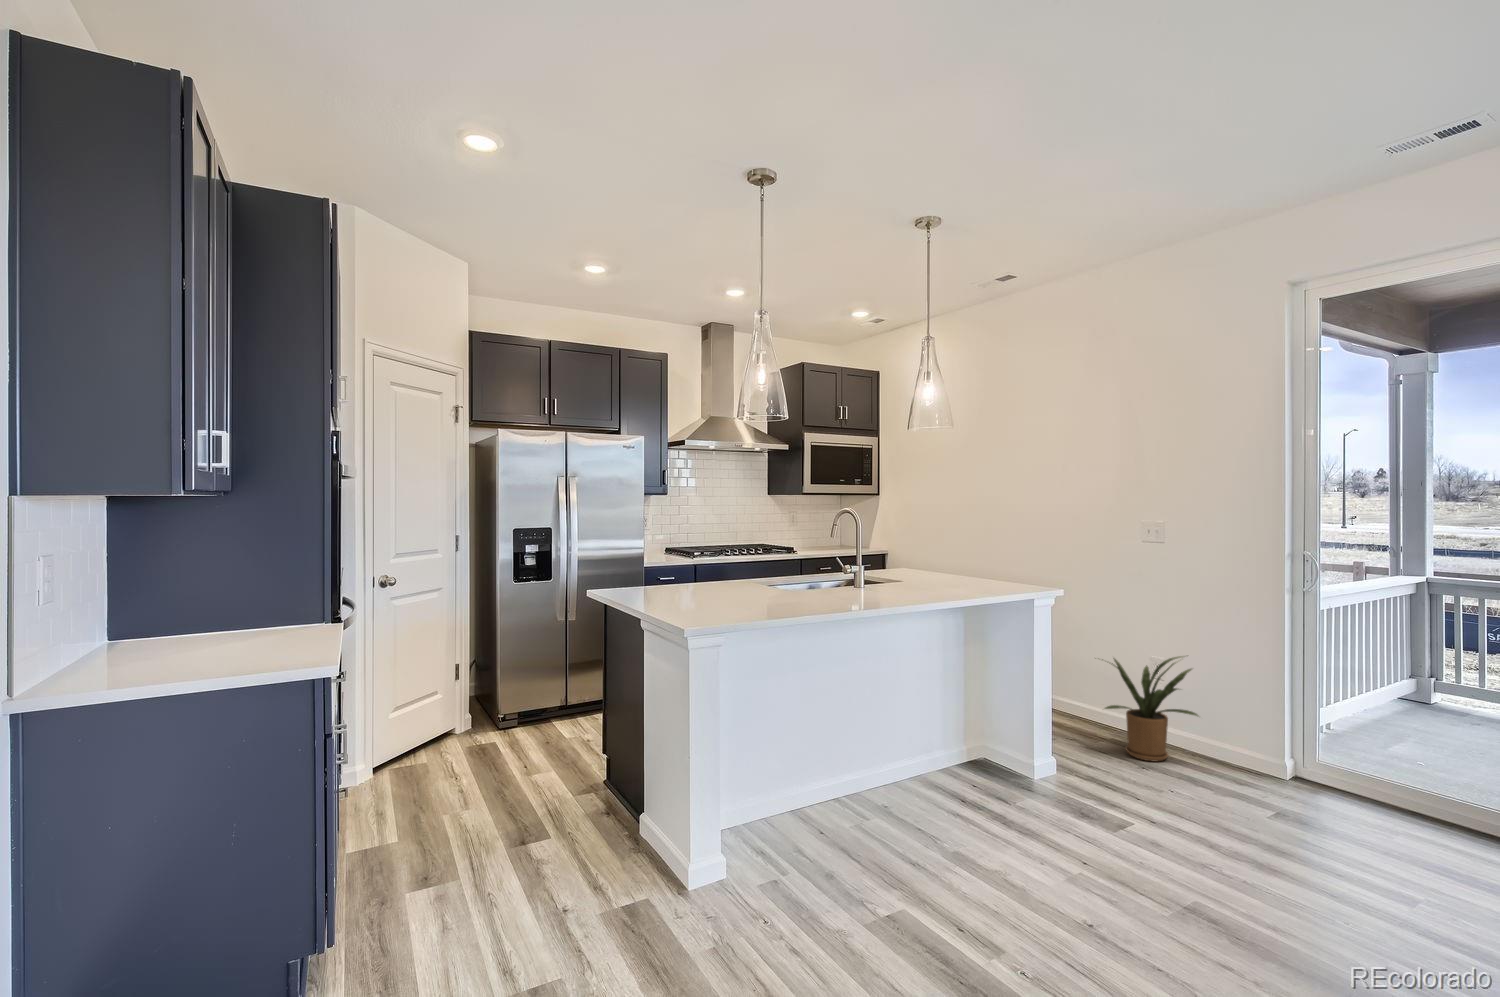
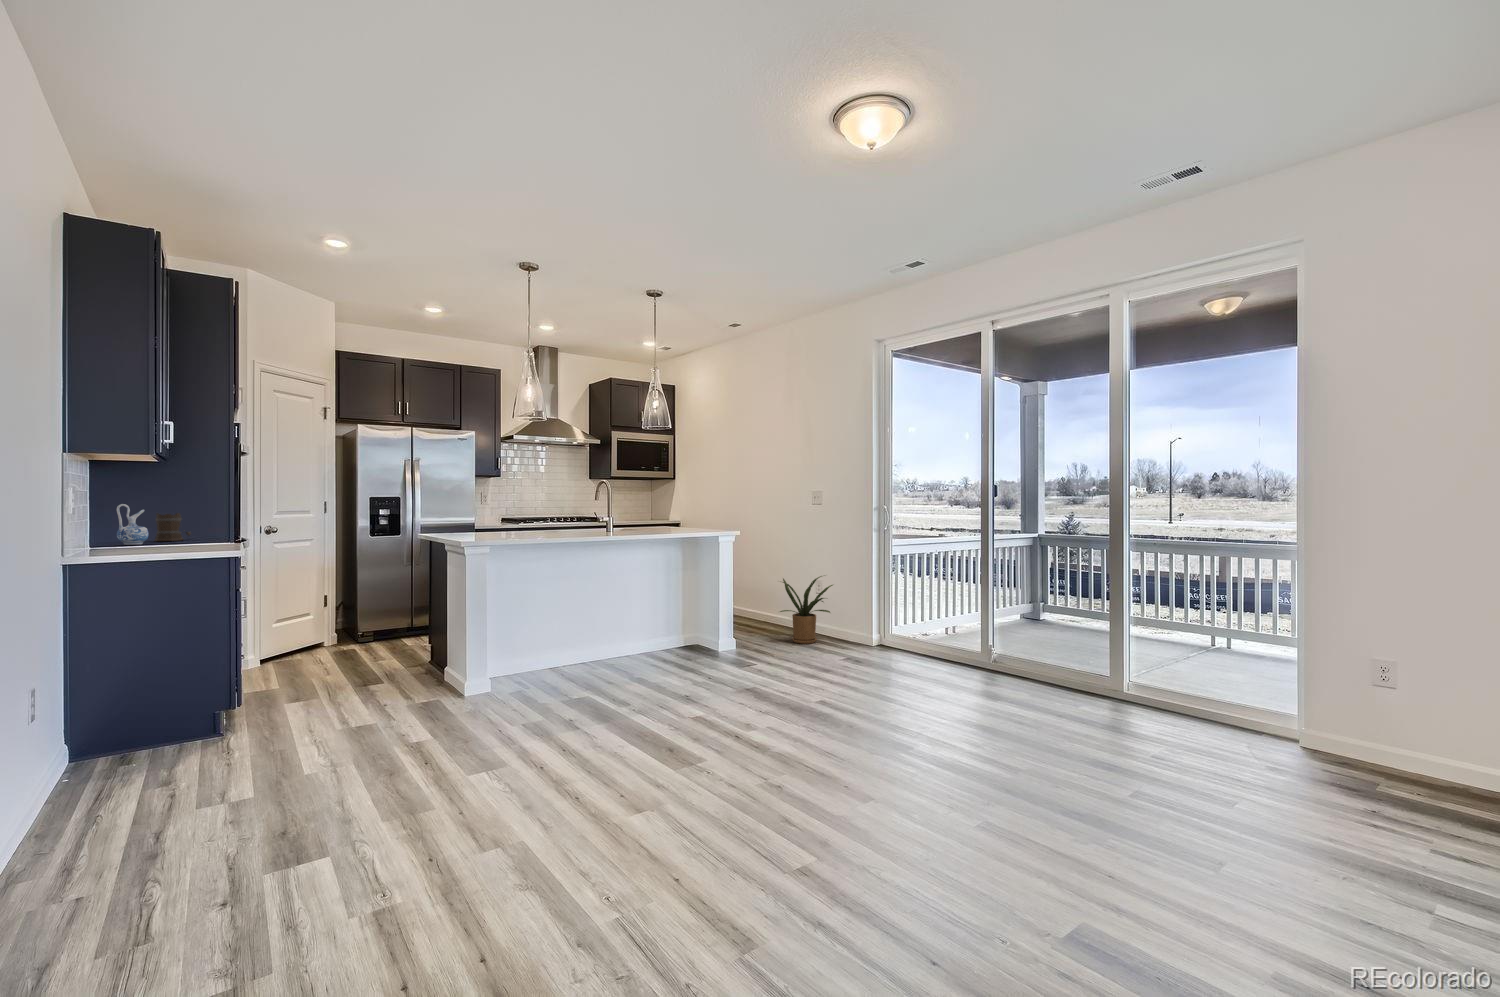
ceramic pitcher: none [108,589,169,666] -> present [117,504,149,545]
mug: none [185,593,257,648] -> present [155,513,191,541]

